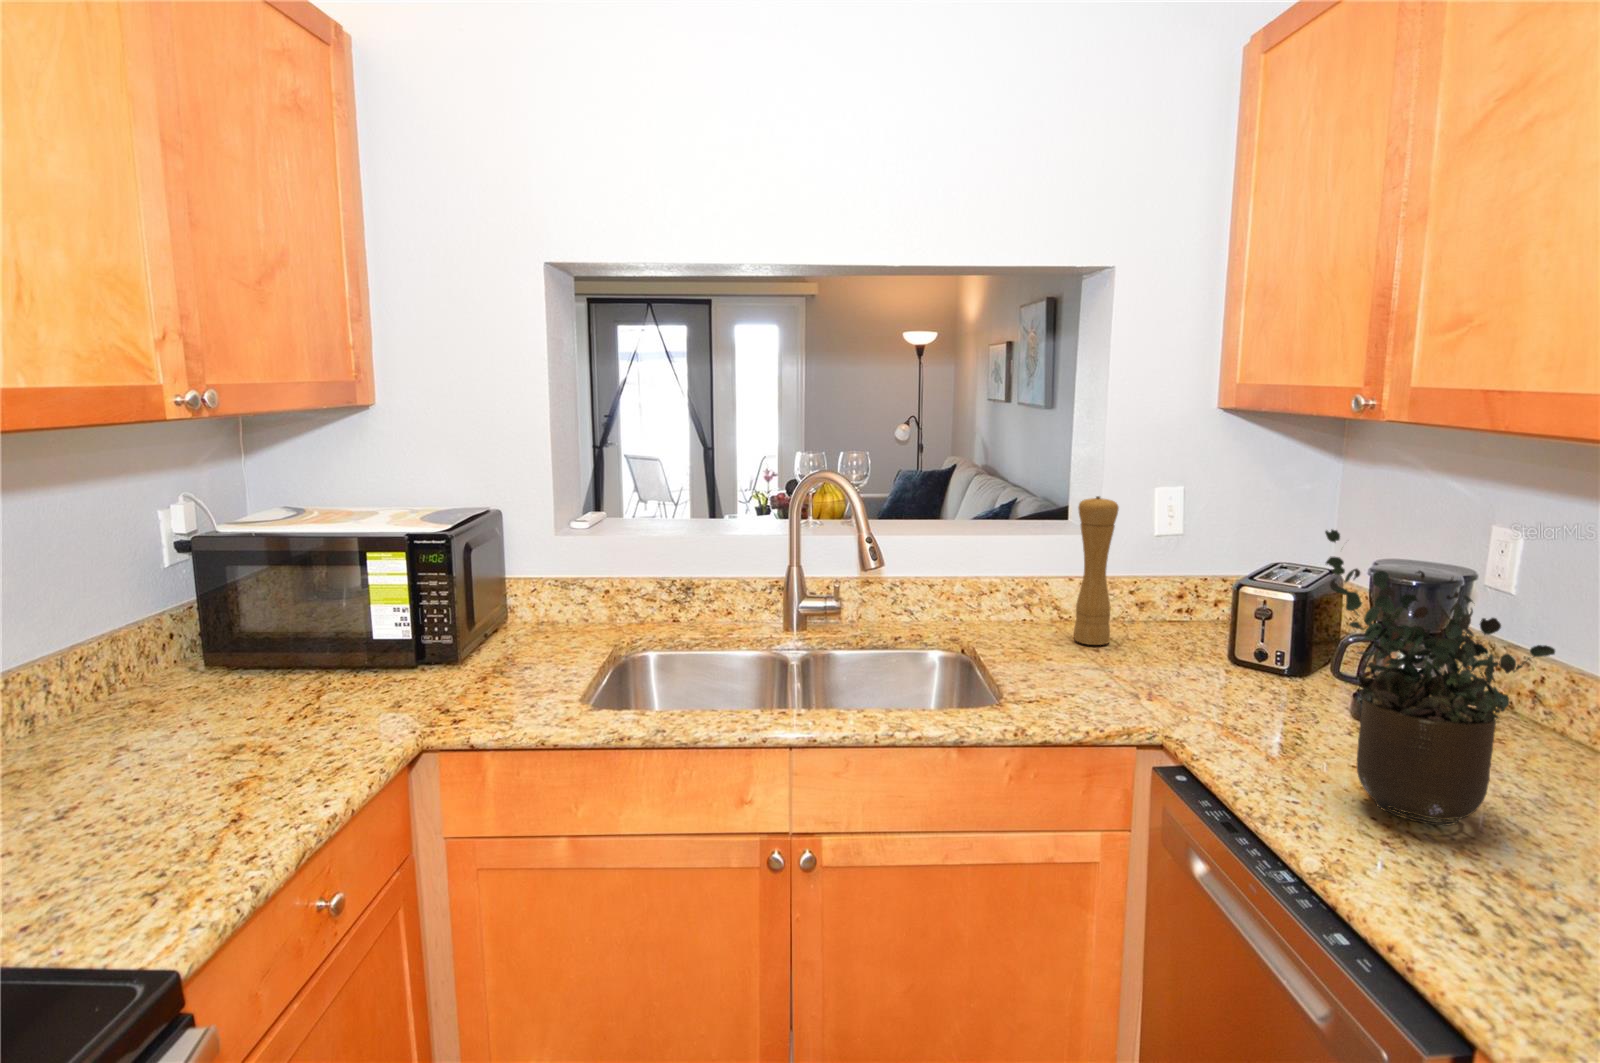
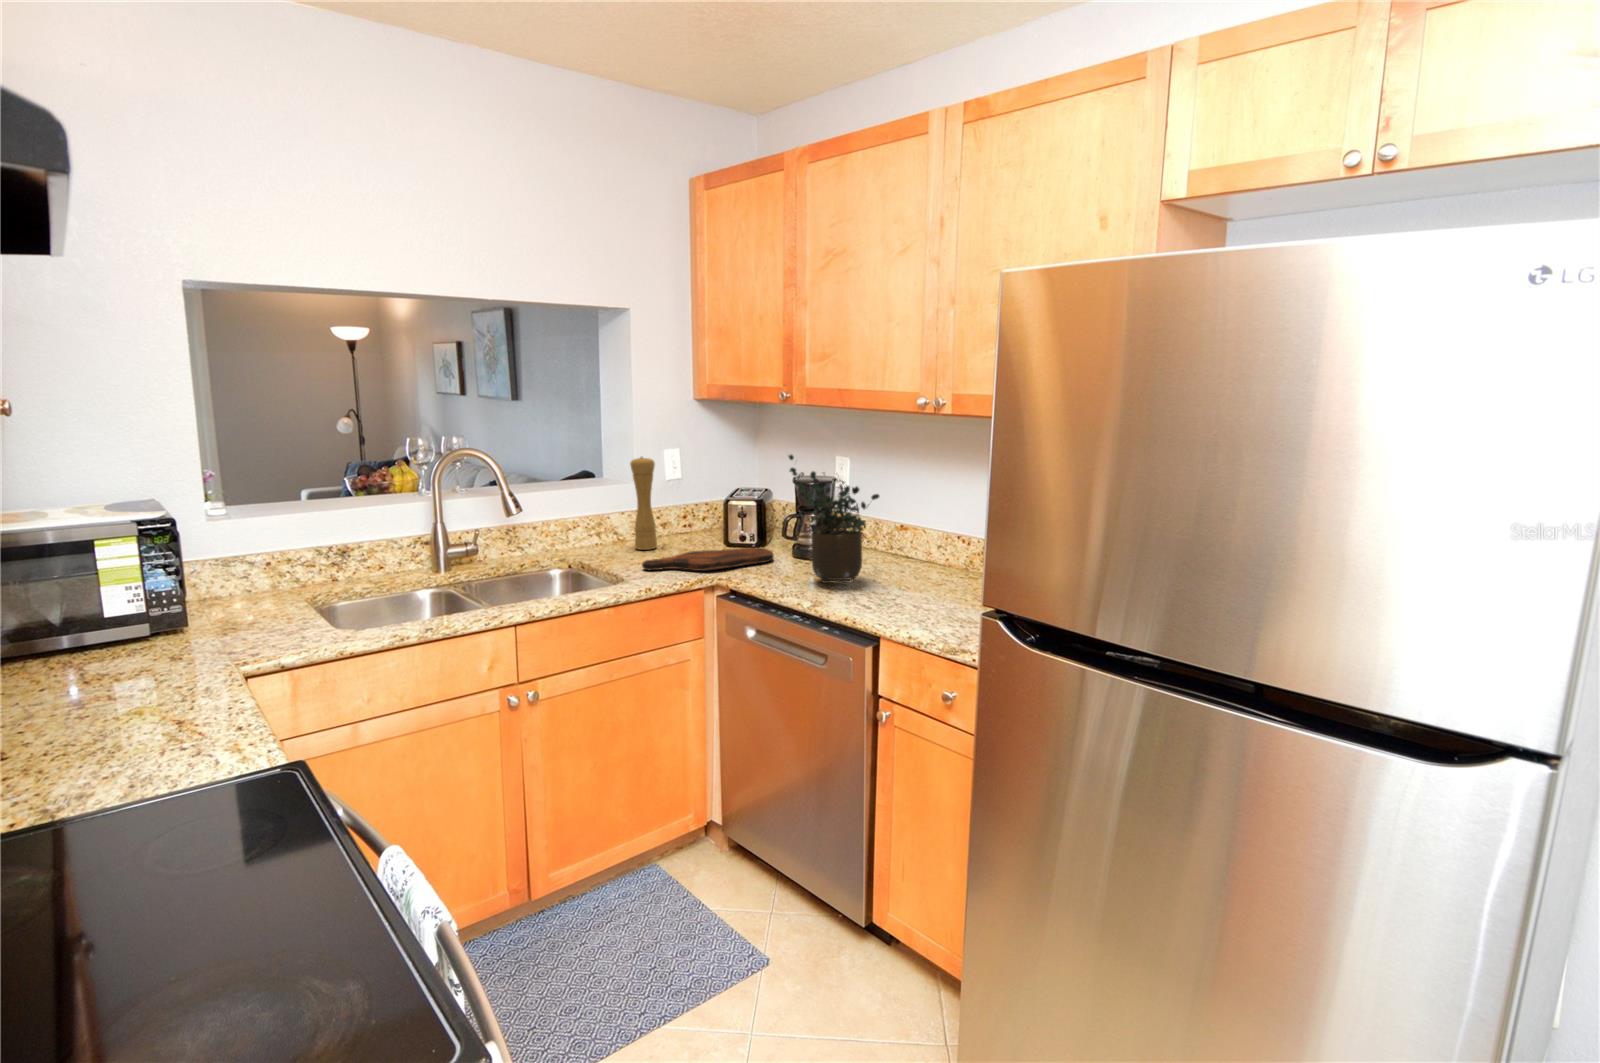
cutting board: none [1051,668,1304,718] -> present [642,548,774,571]

